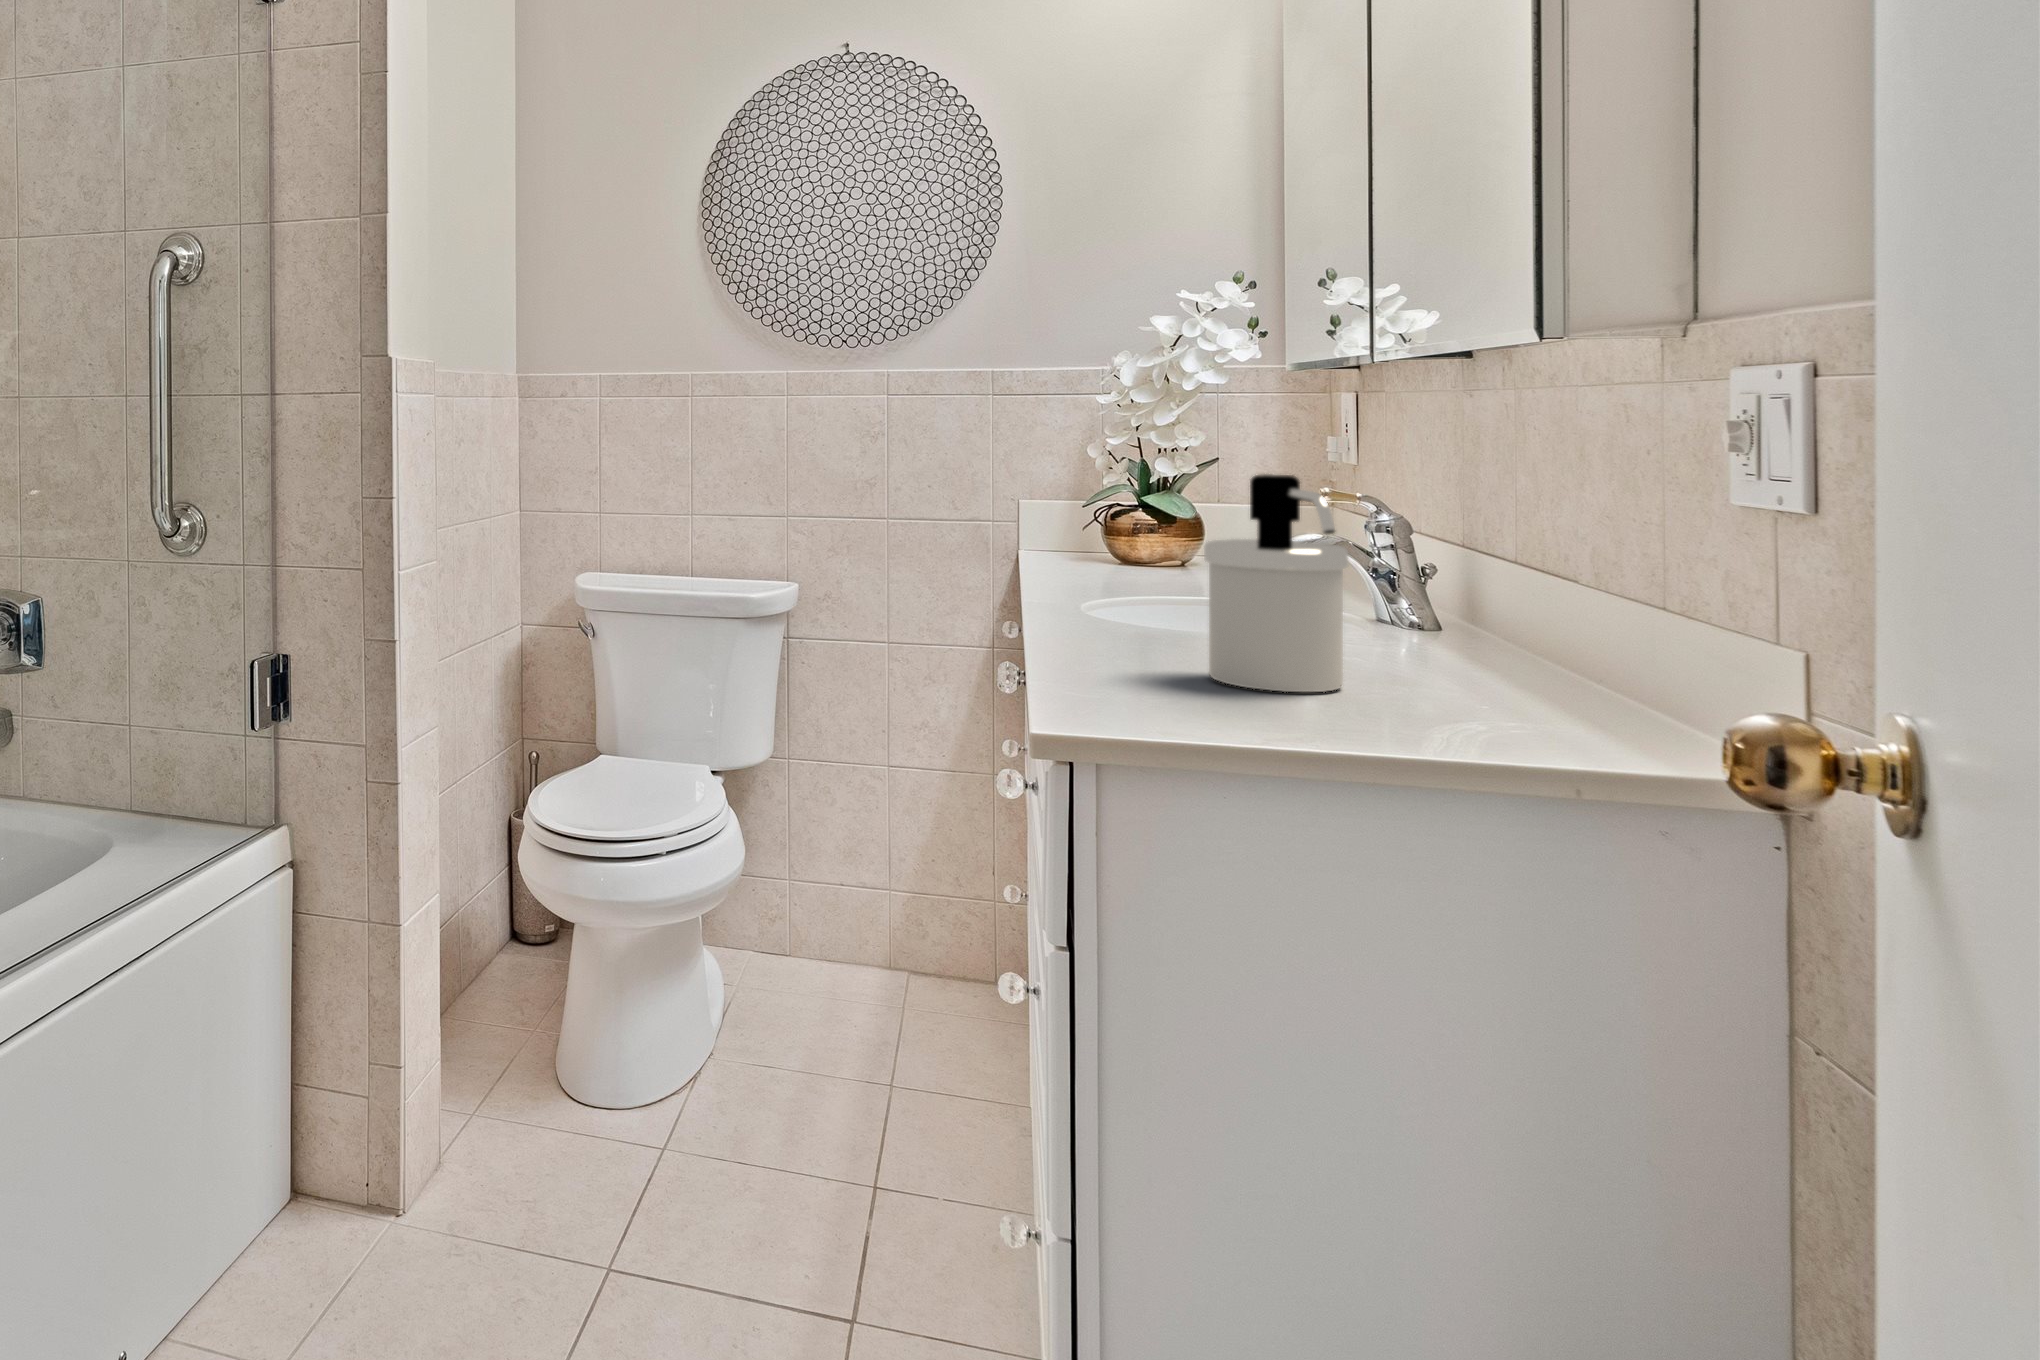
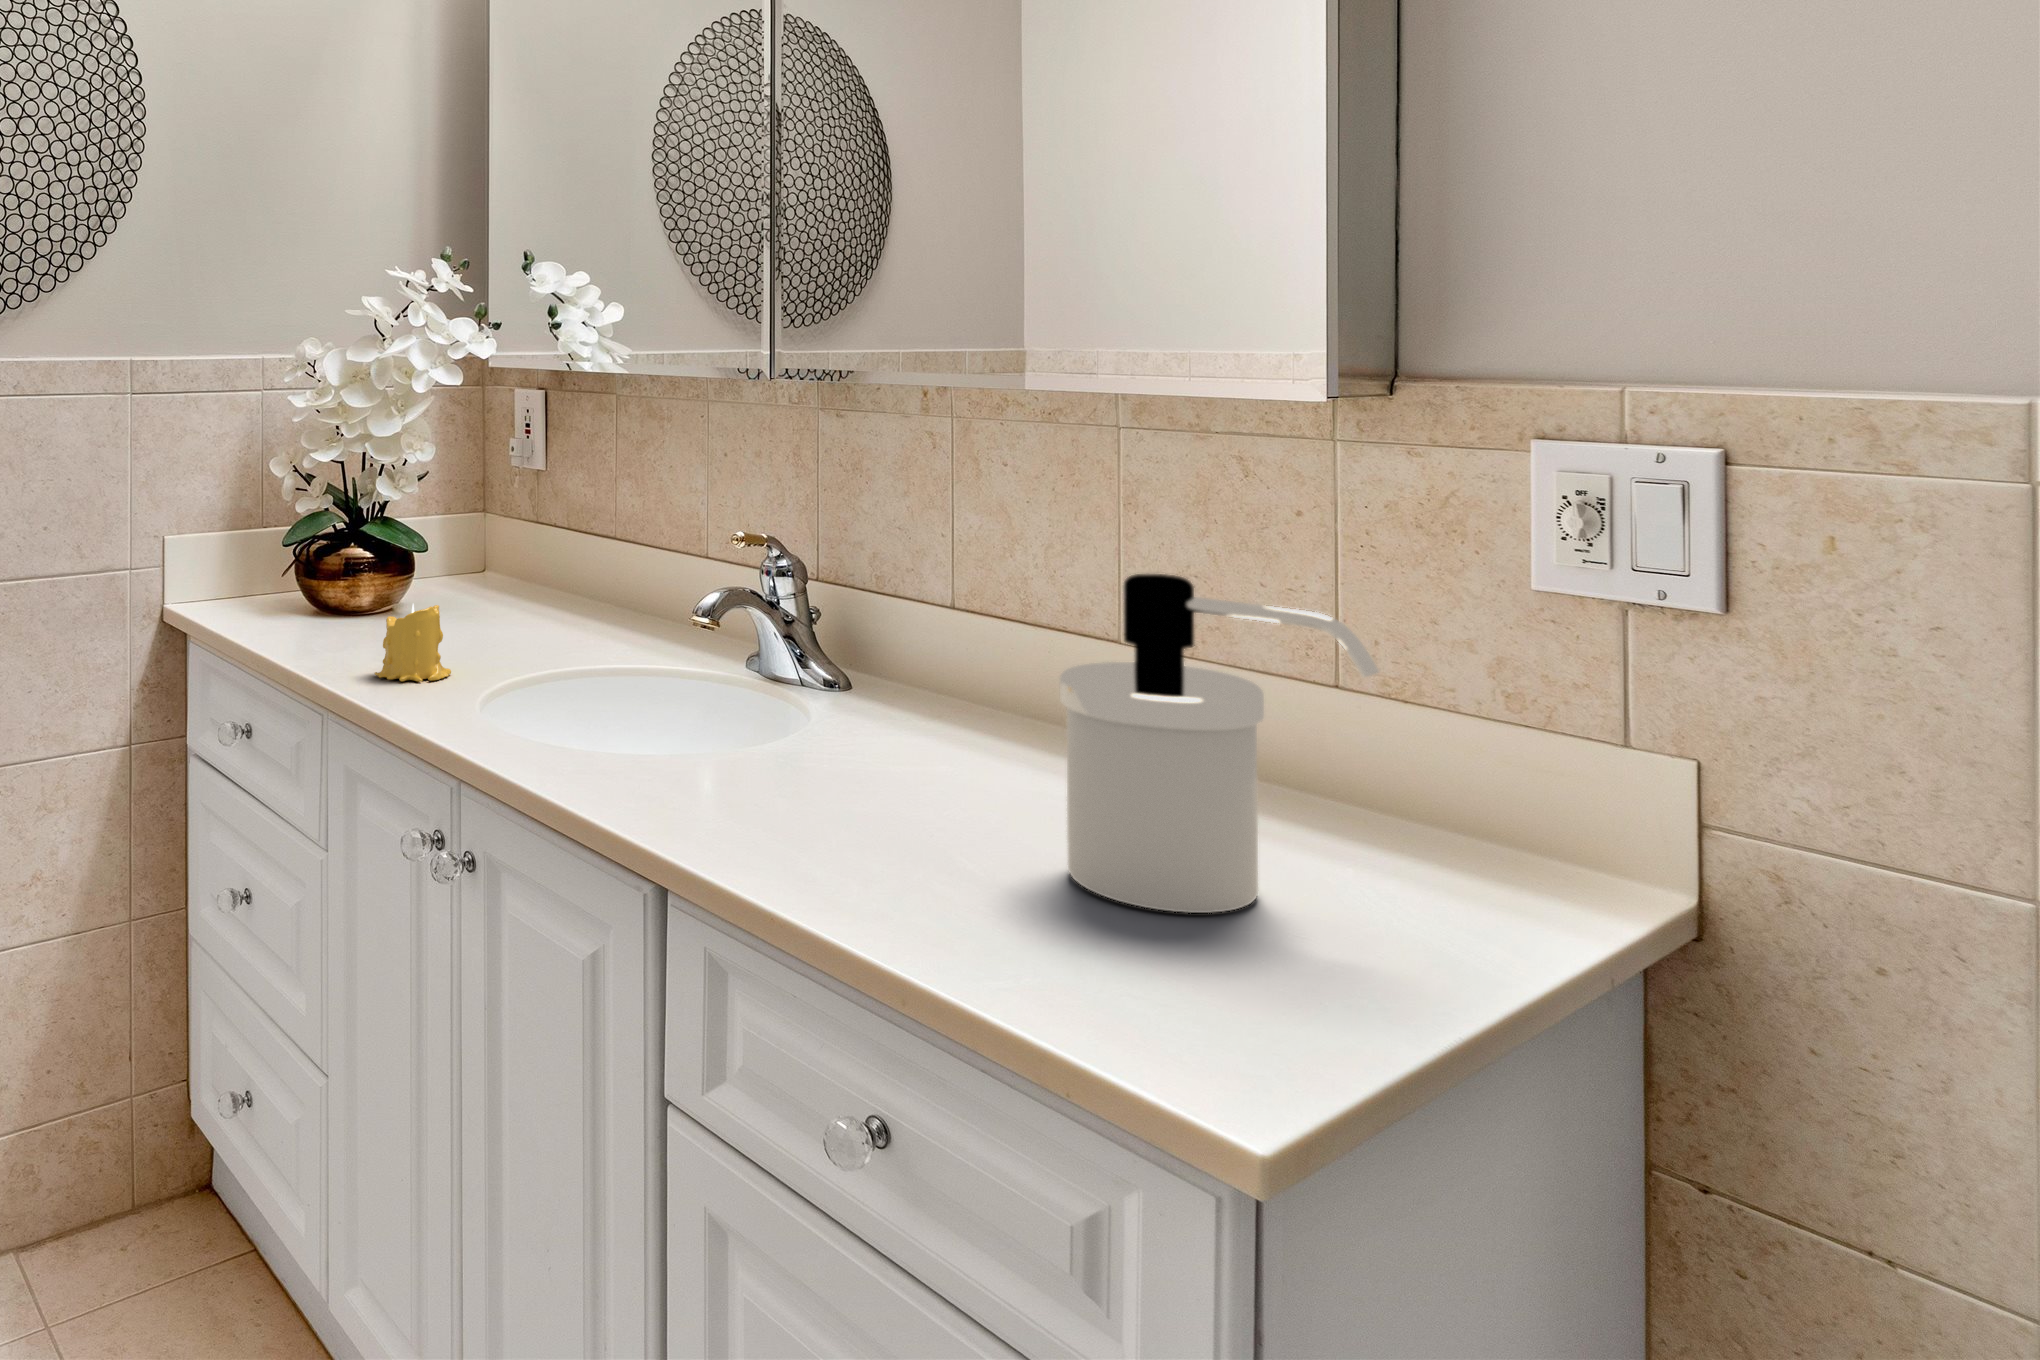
candle: none [1073,532,1132,588] -> present [375,604,451,682]

